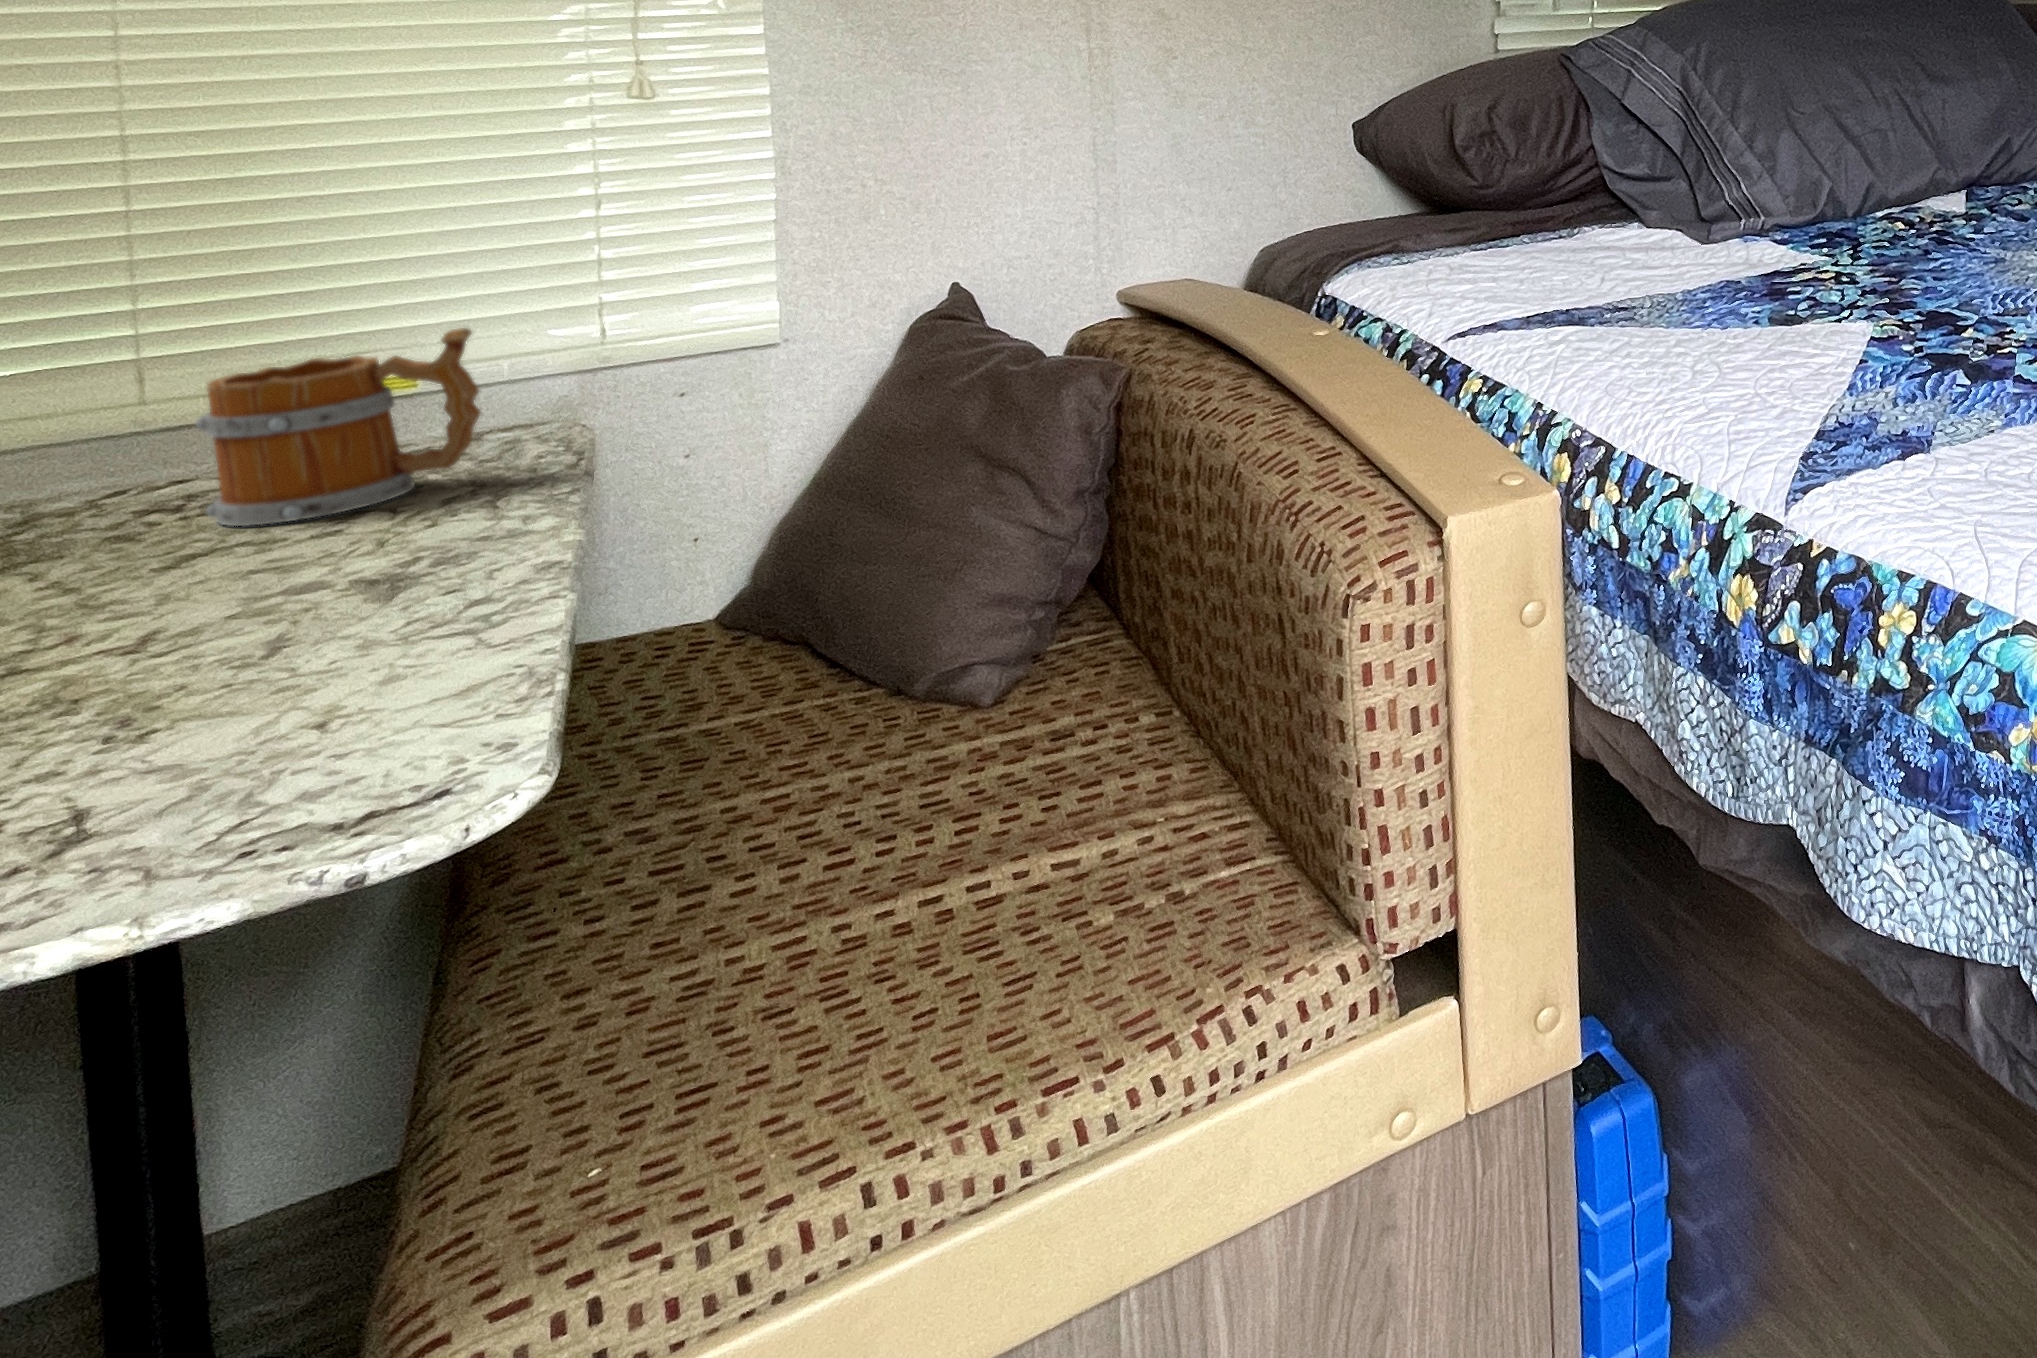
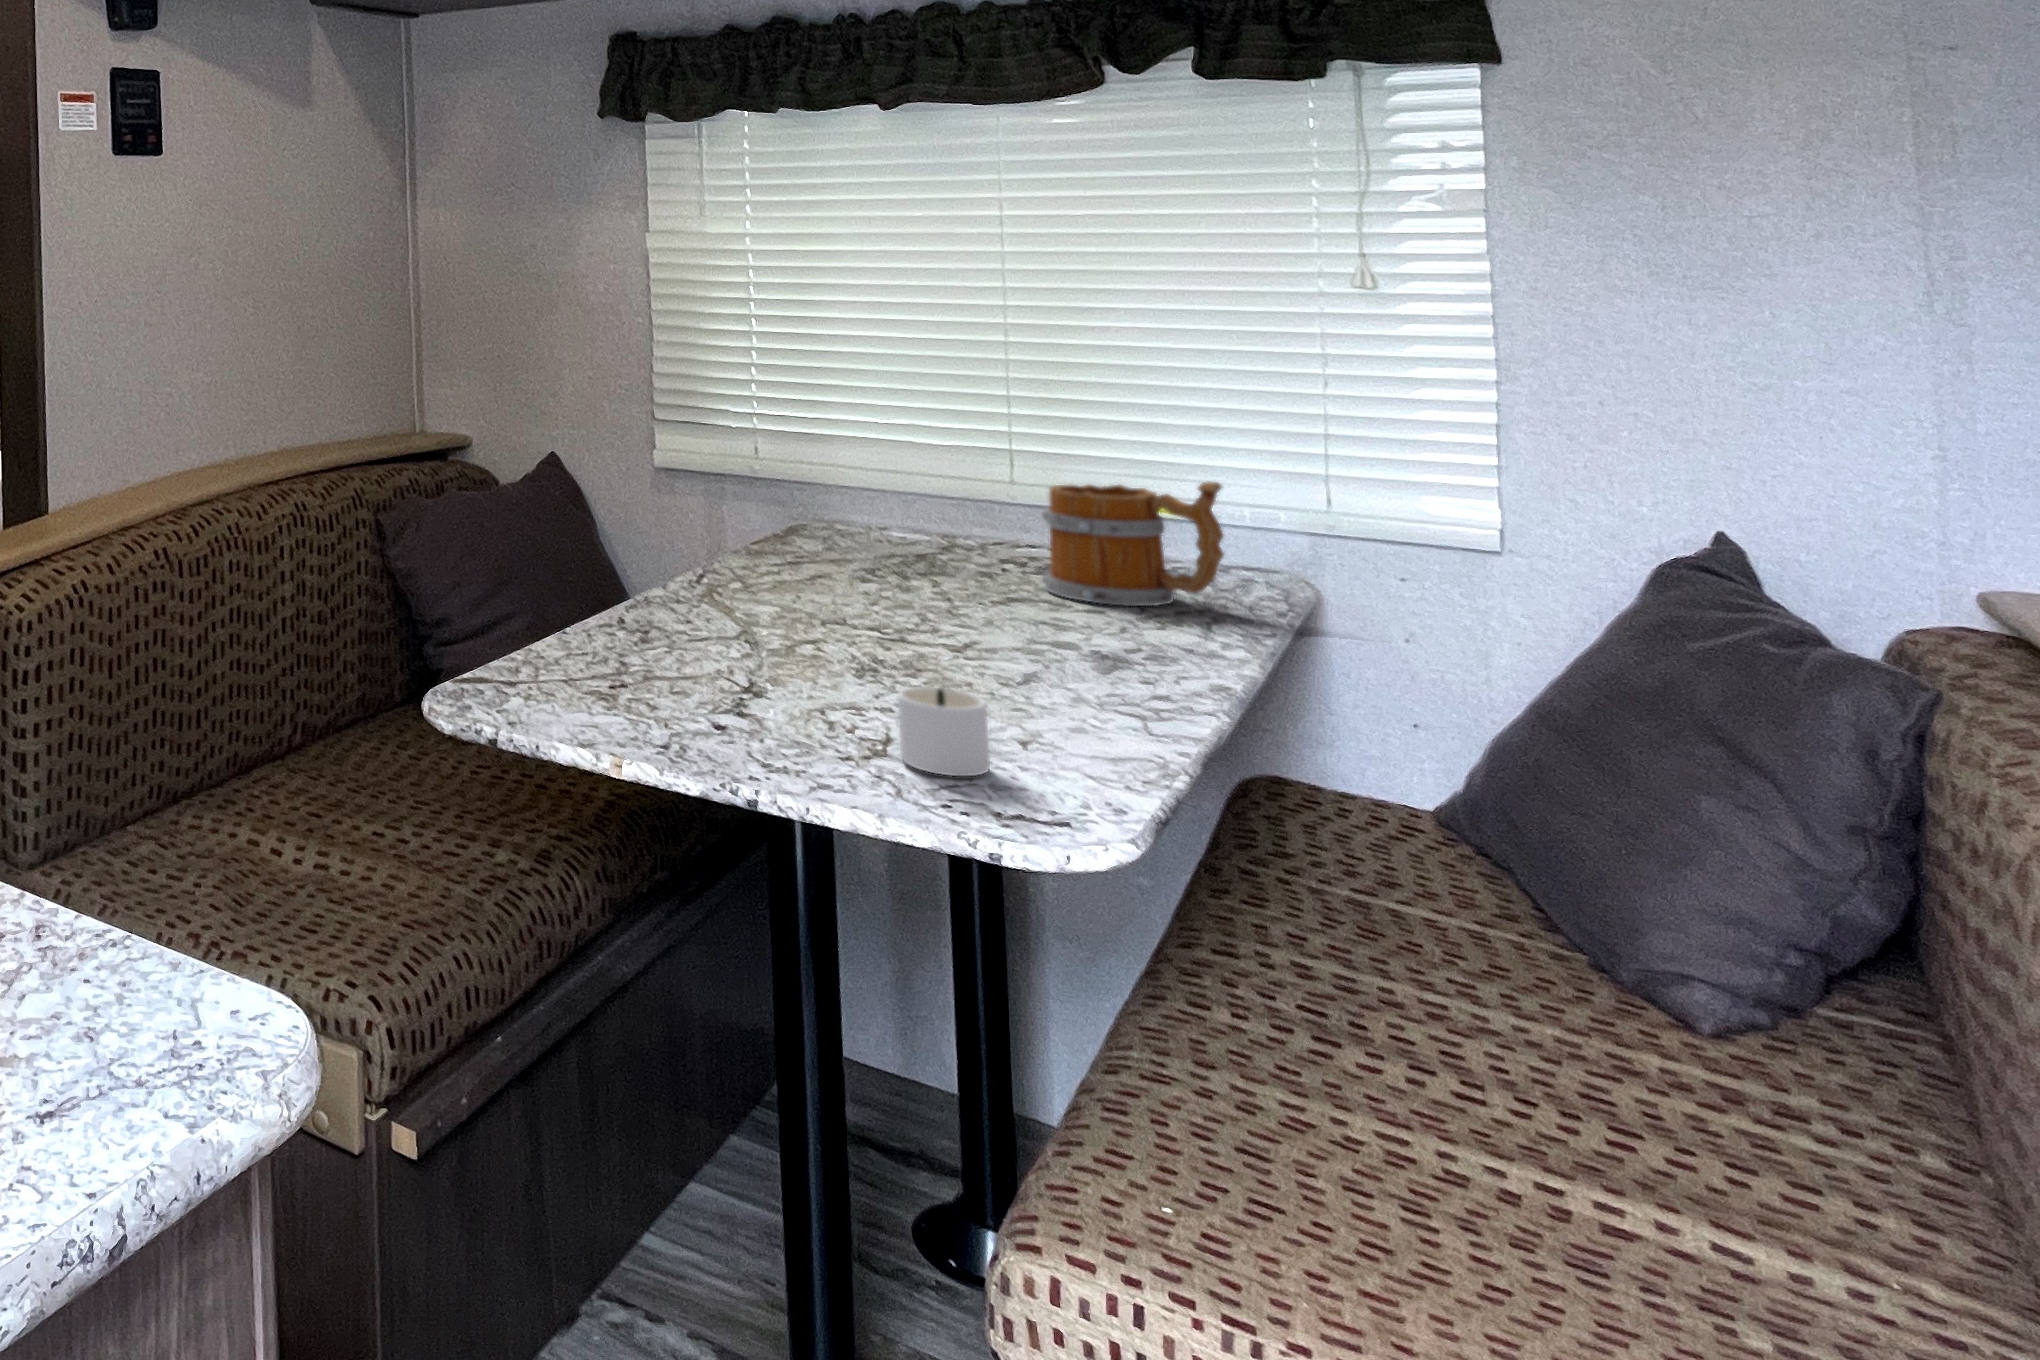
candle: none [111,694,371,833] -> present [897,687,990,776]

